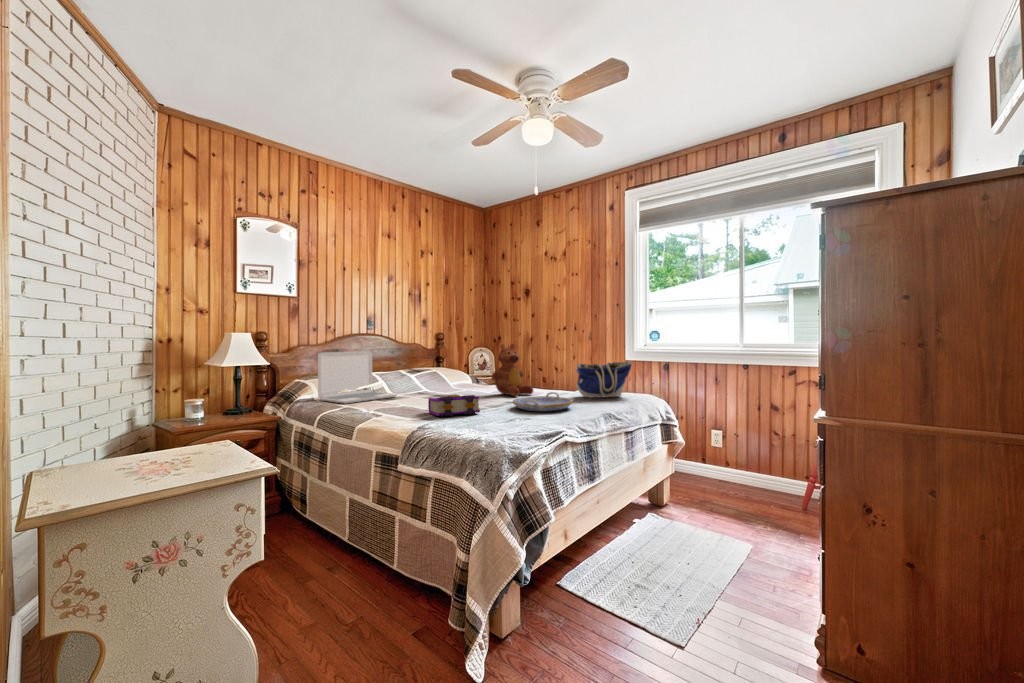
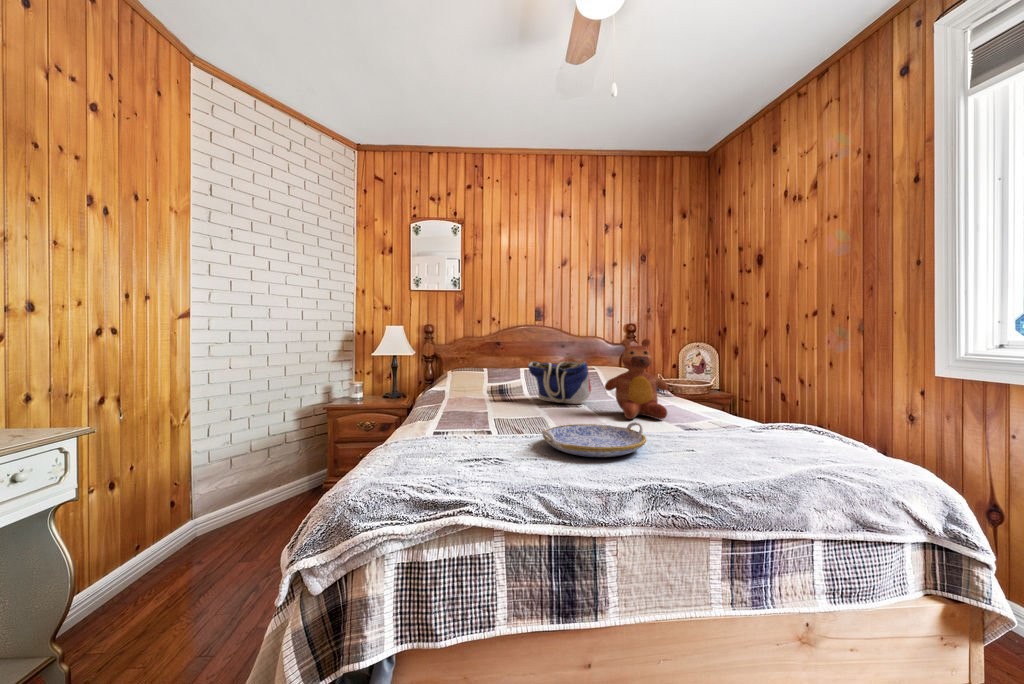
laptop: present [318,351,397,404] -> none [442,345,511,400]
tote bag: present [576,361,631,398] -> present [528,362,592,404]
book: present [428,394,480,417] -> none [433,406,507,438]

